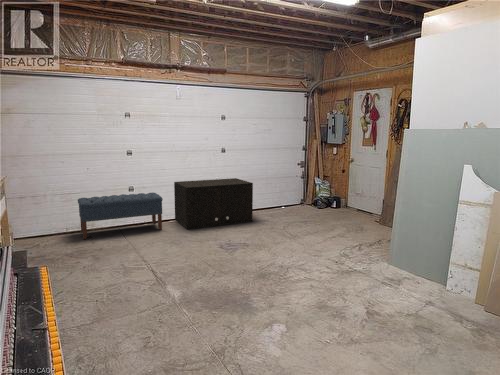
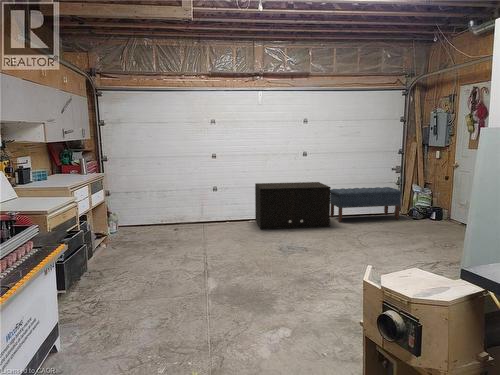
bench: present [78,193,163,239] -> present [330,187,401,222]

